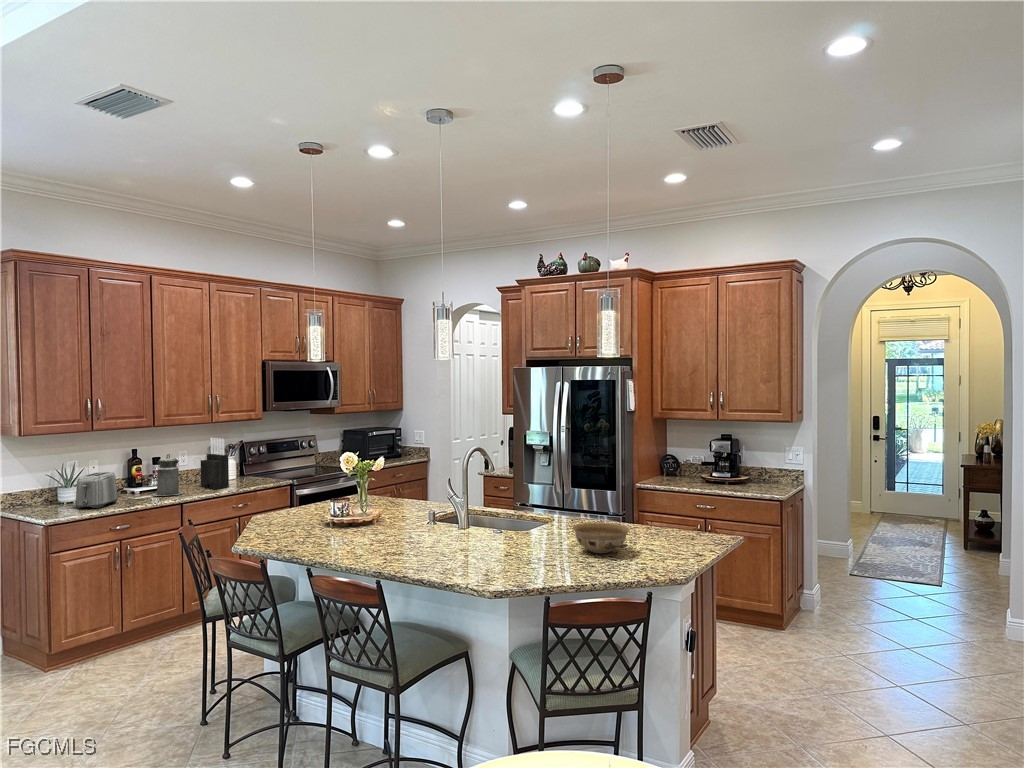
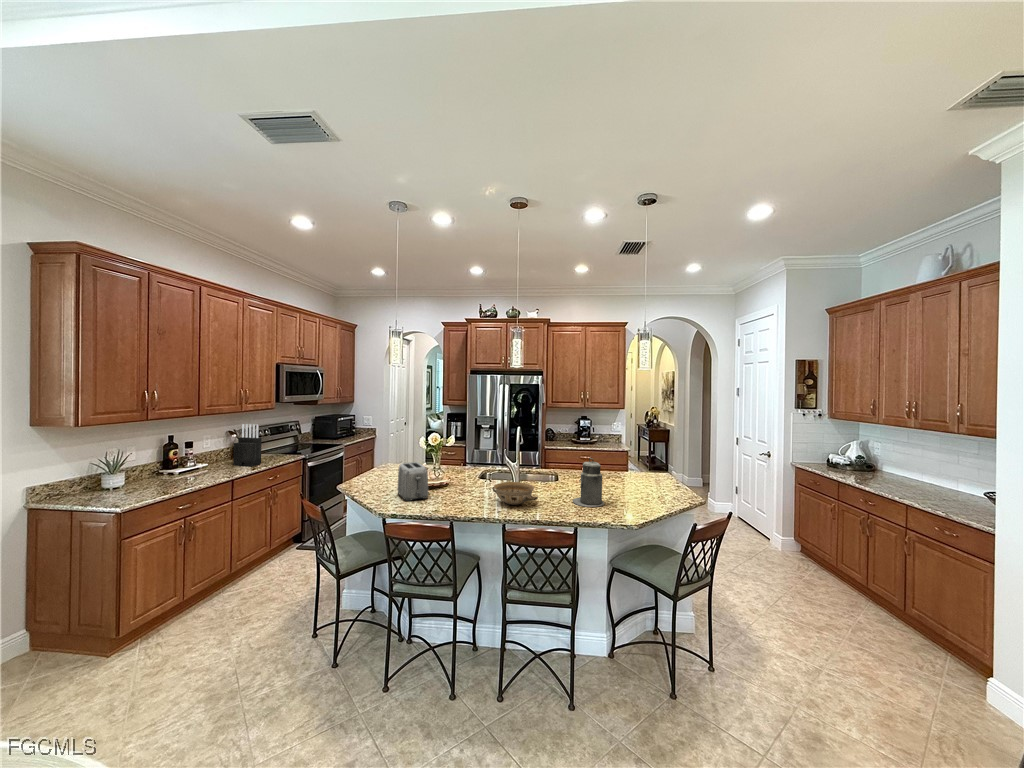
canister: present [152,454,183,496] -> present [573,458,604,507]
toaster: present [75,472,118,509] -> present [397,462,428,501]
ceramic bowl: present [573,523,630,554] -> present [492,482,538,505]

